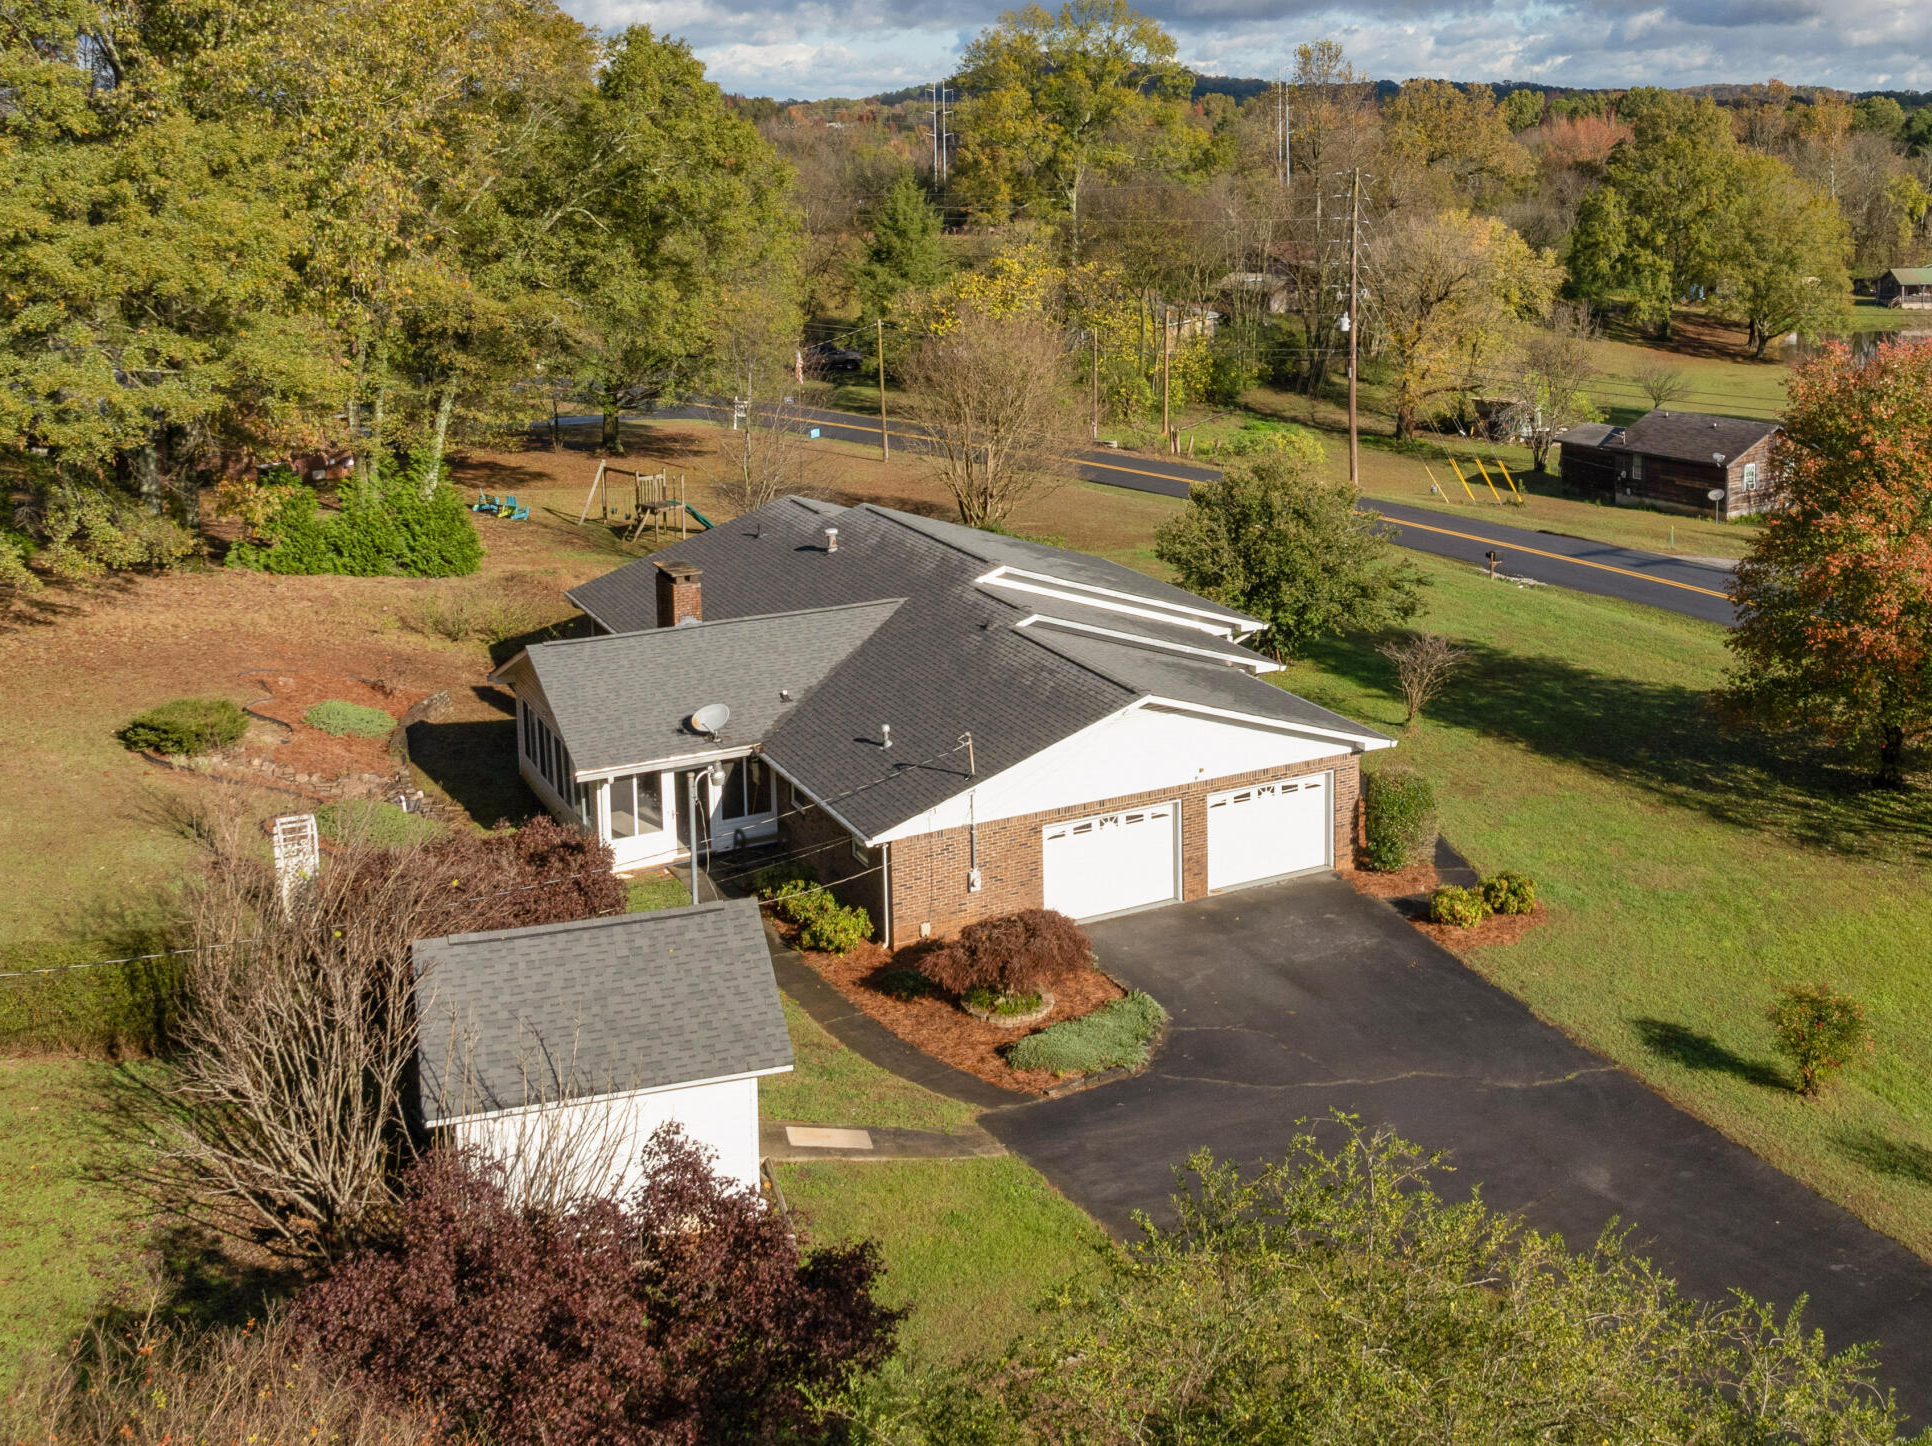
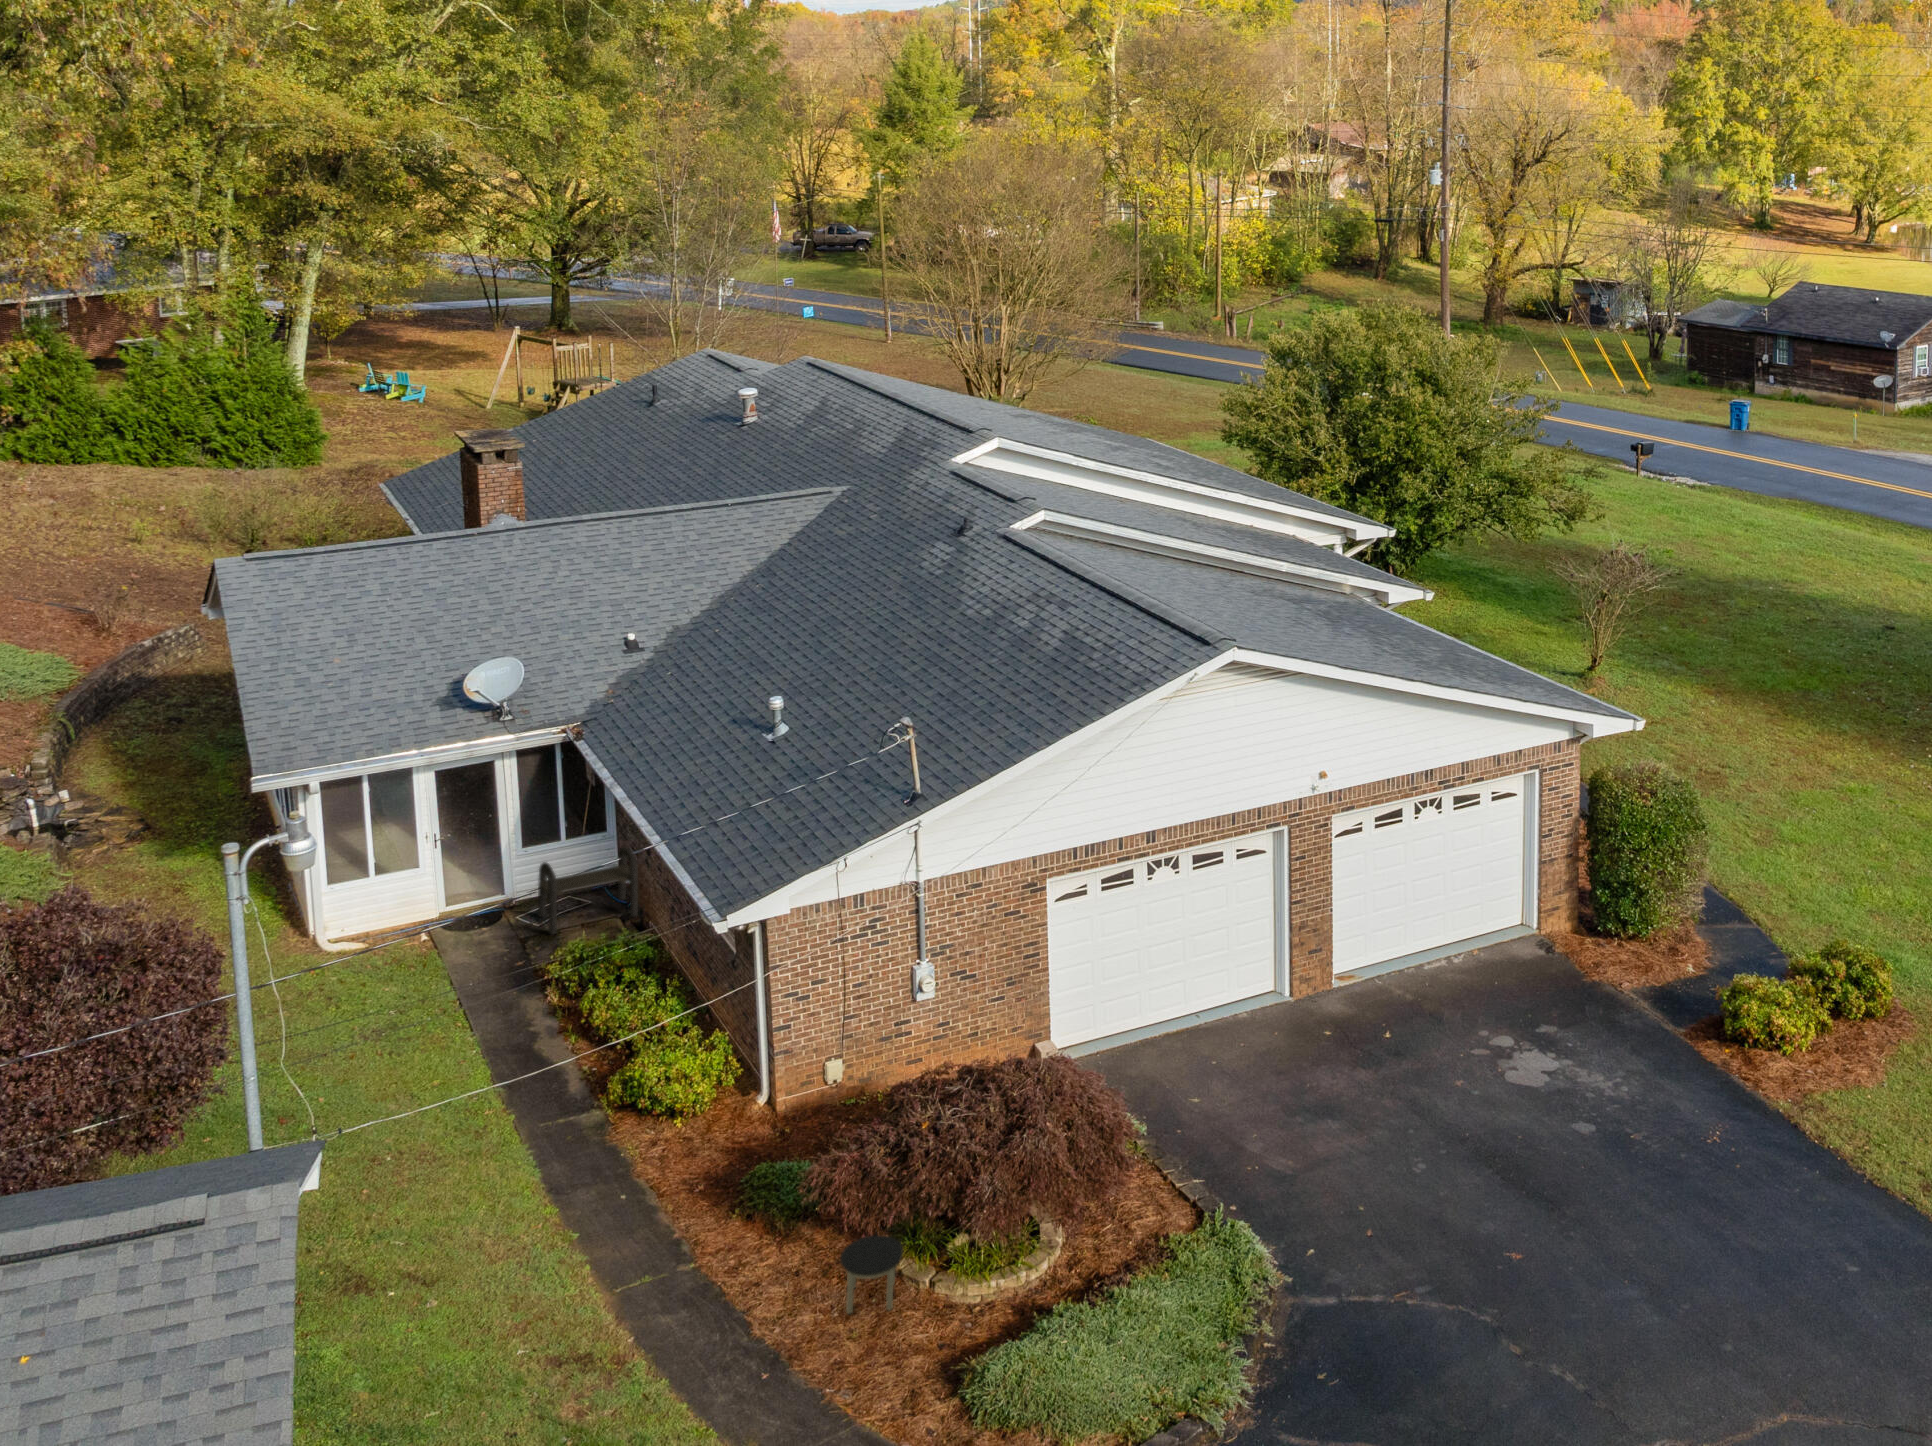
round table: none [942,993,974,1029] -> present [840,1235,904,1314]

